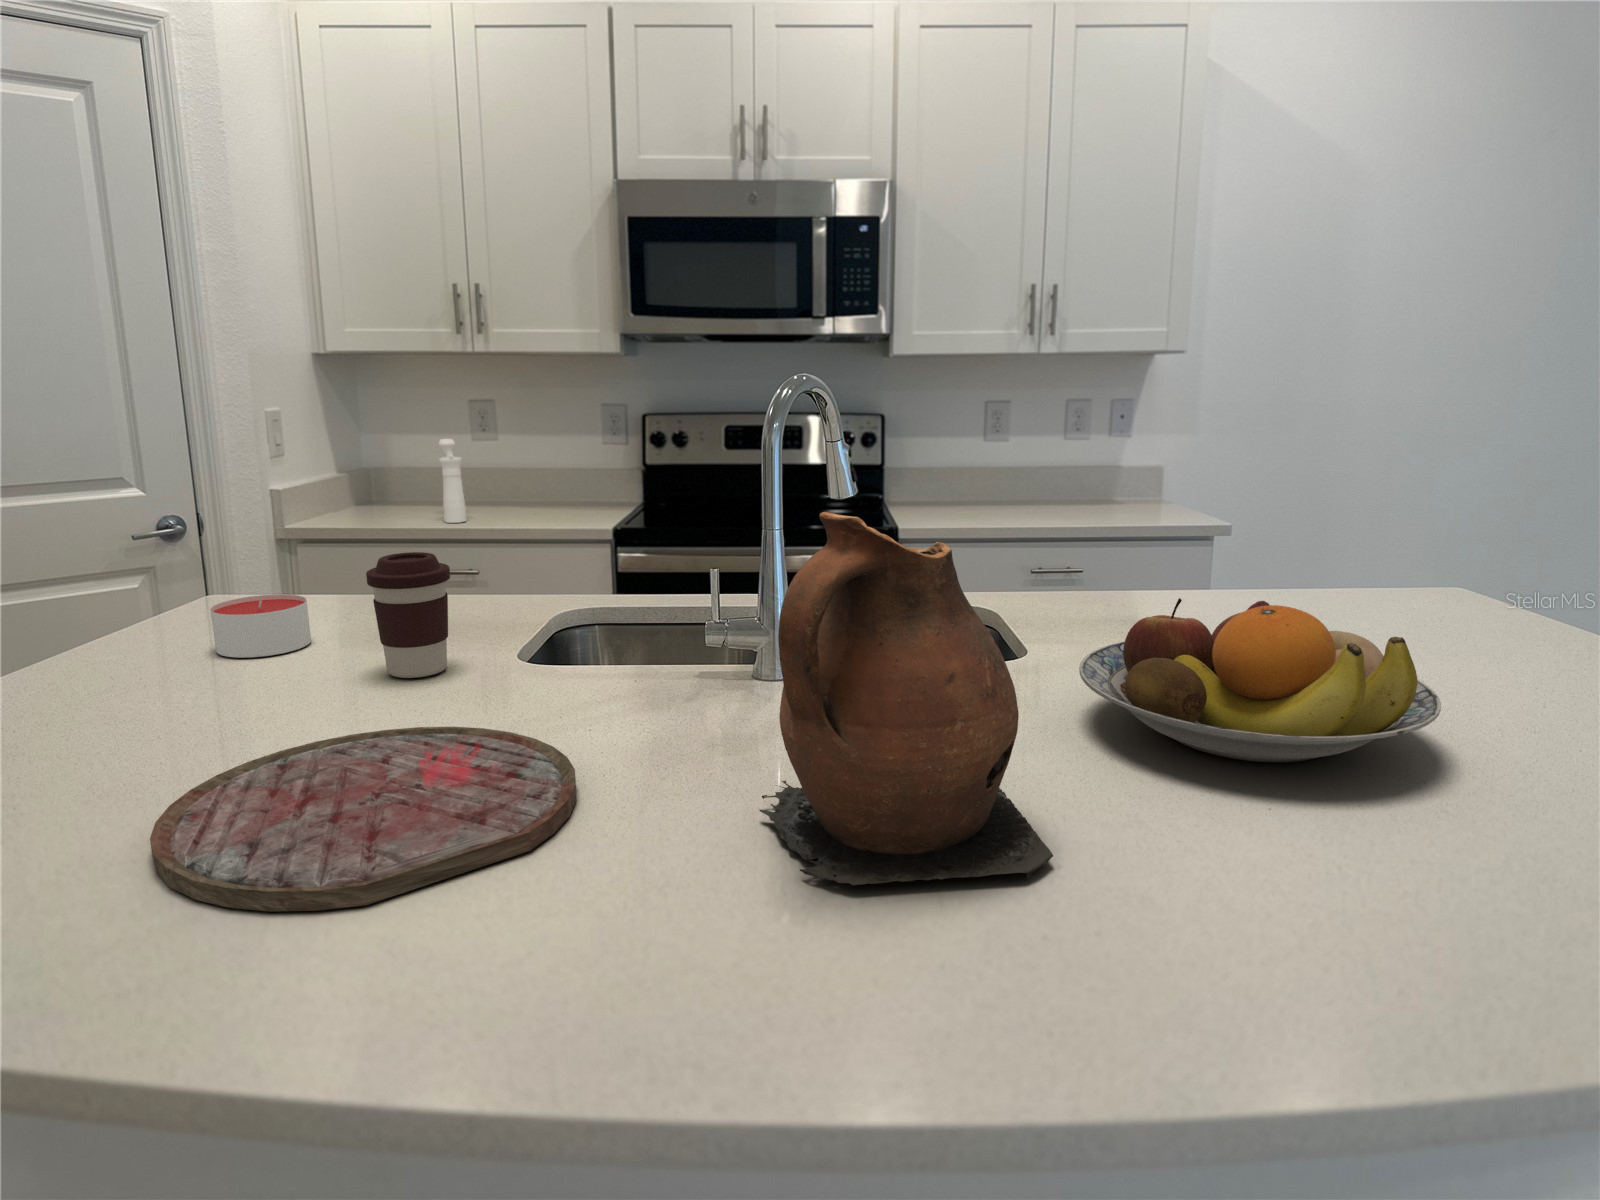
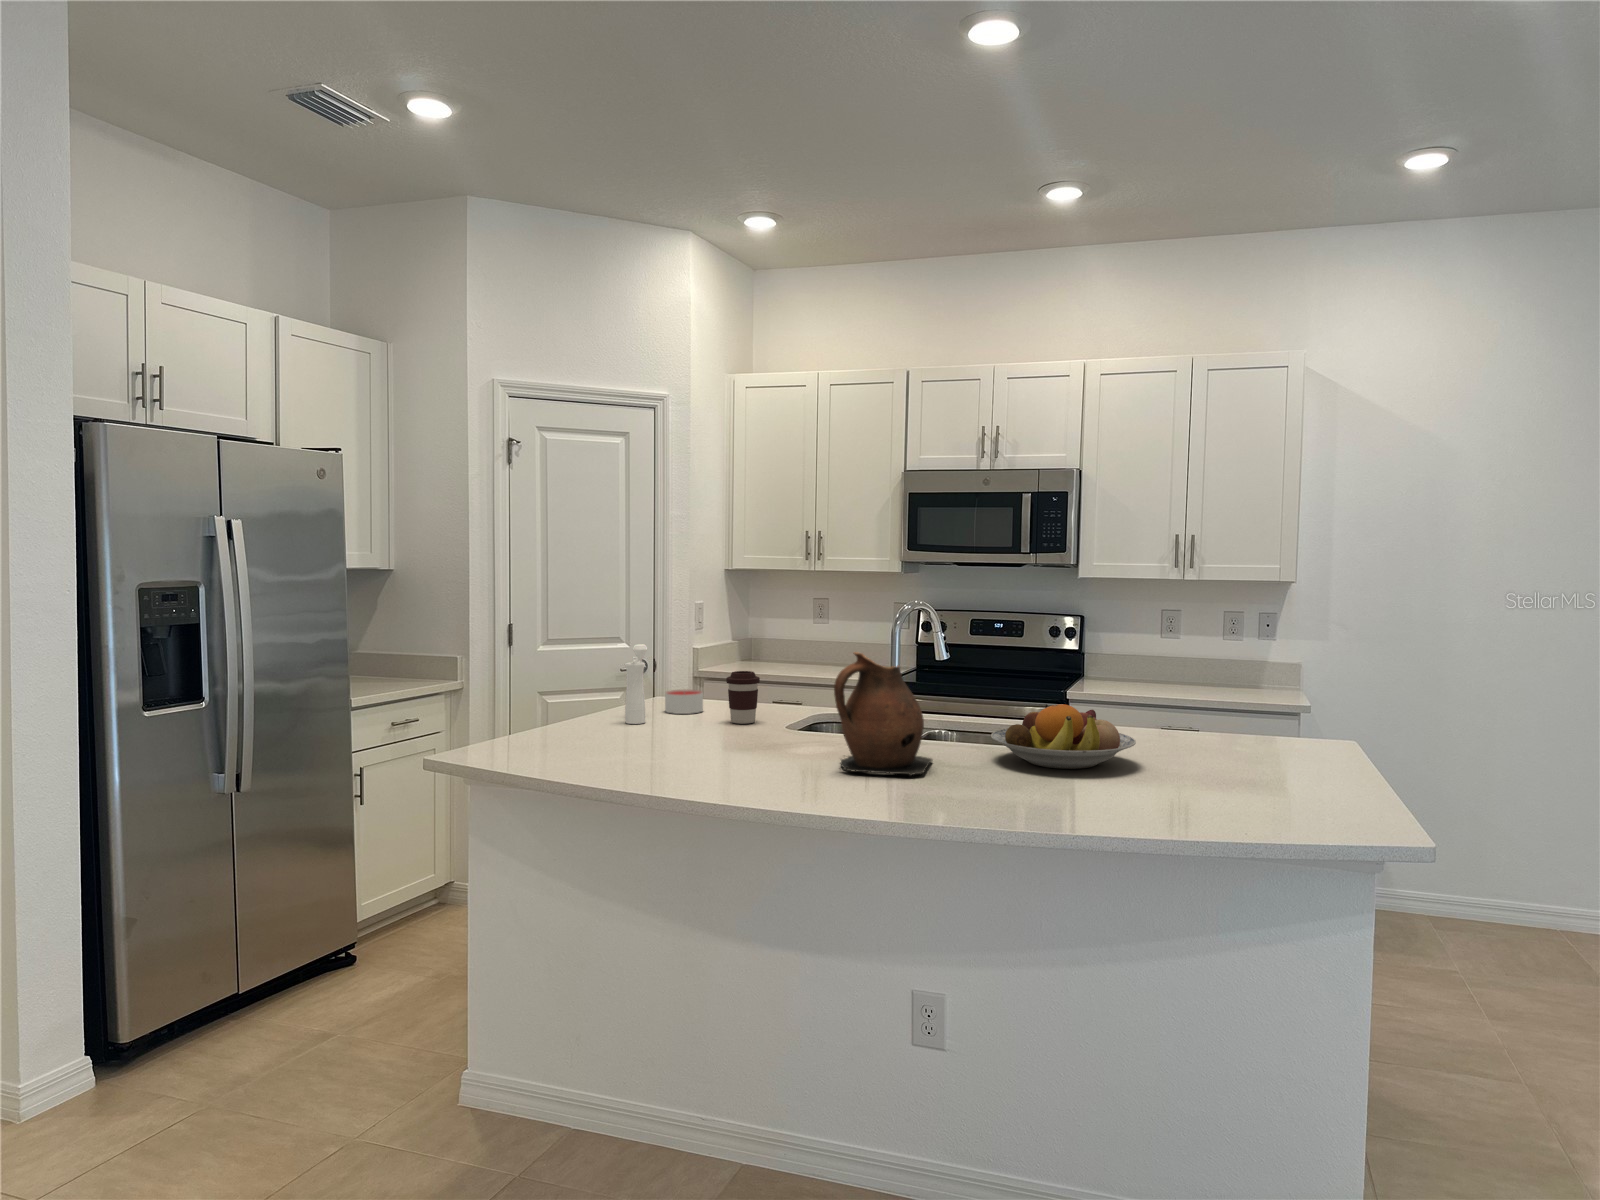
pepper mill: present [439,439,467,523] -> present [625,644,648,724]
cutting board: present [150,727,577,912] -> none [649,732,784,764]

